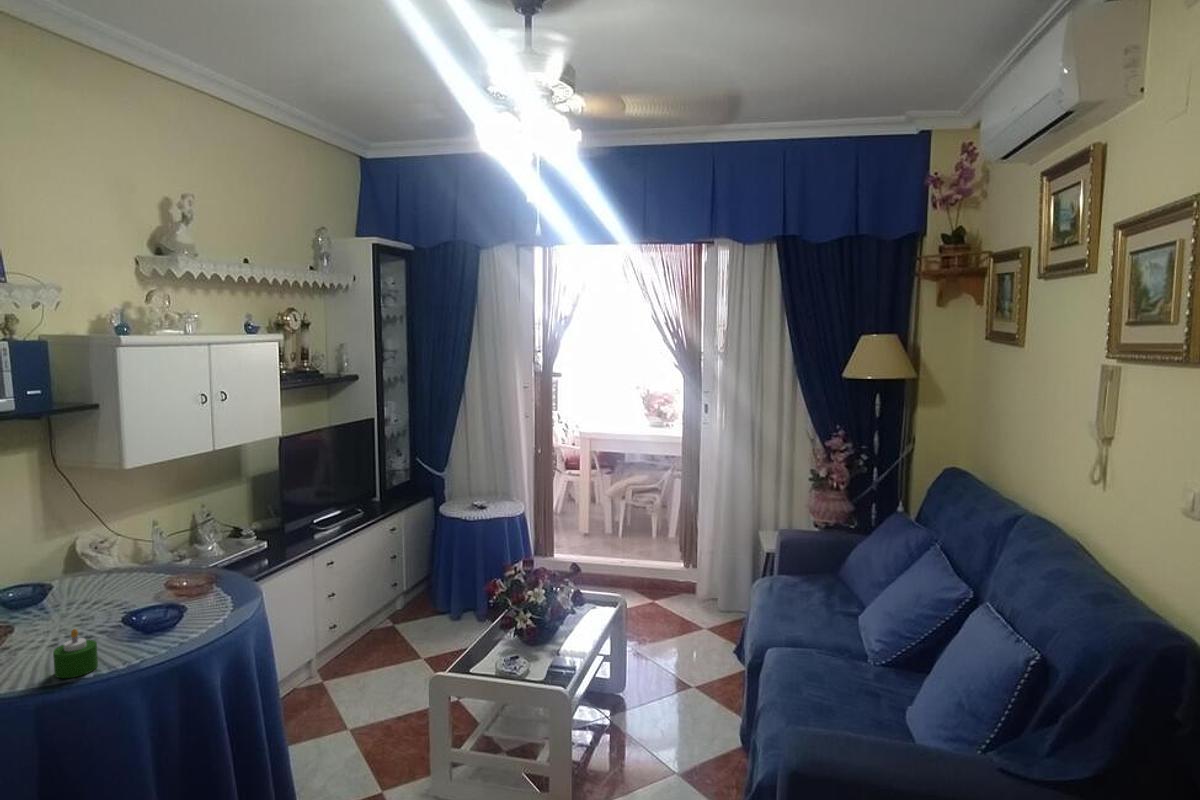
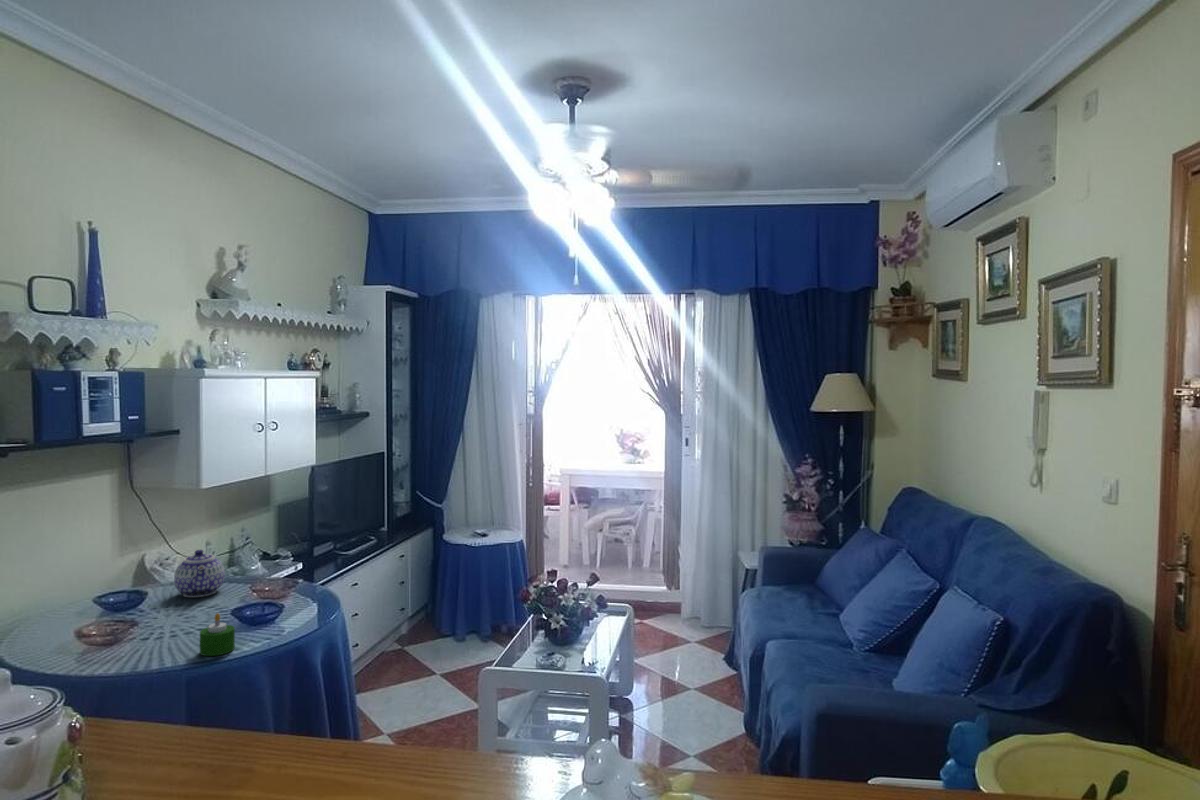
teapot: none [87,538,145,590] -> present [174,550,225,597]

